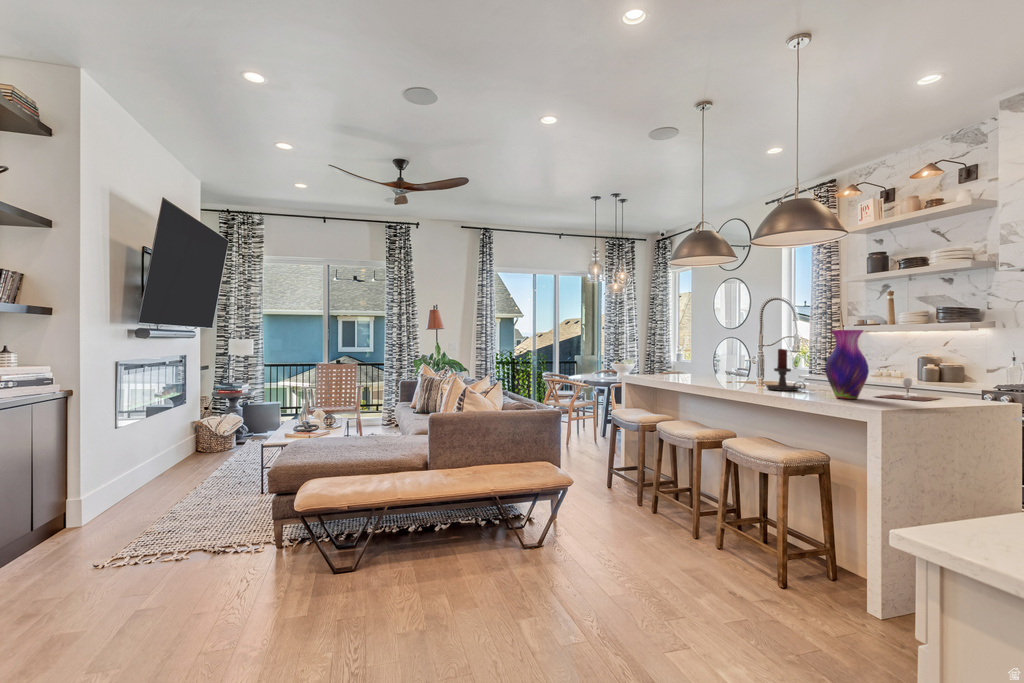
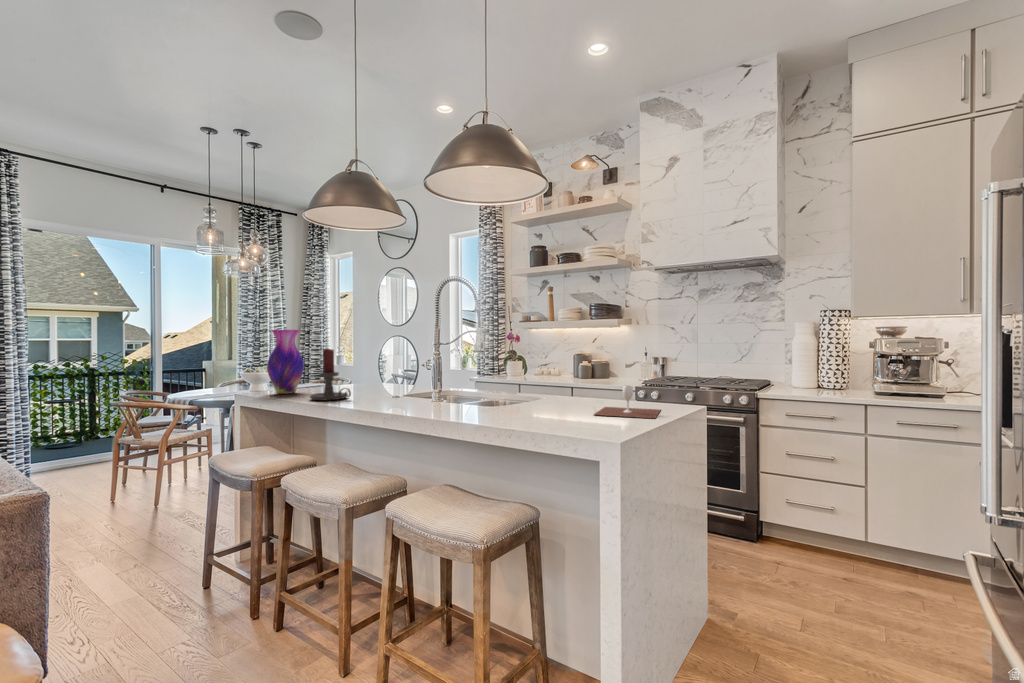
vase: present [825,330,869,399] -> present [267,330,304,394]
candle holder: present [766,349,806,391] -> present [310,349,351,400]

